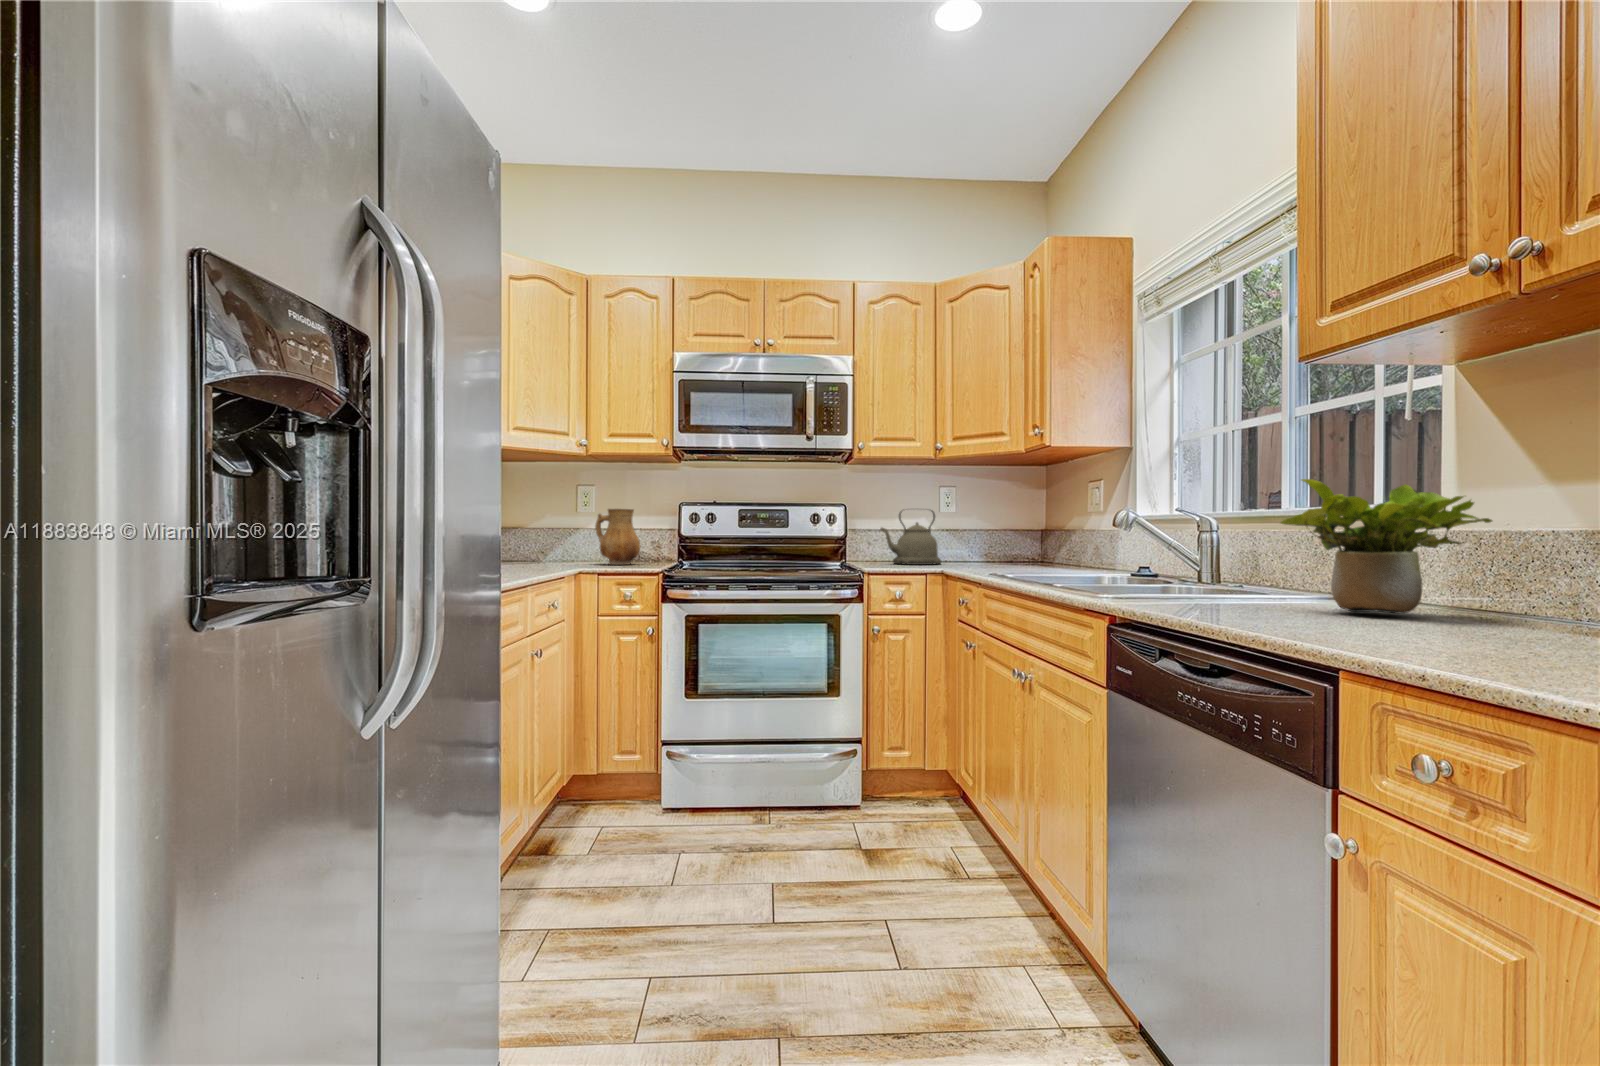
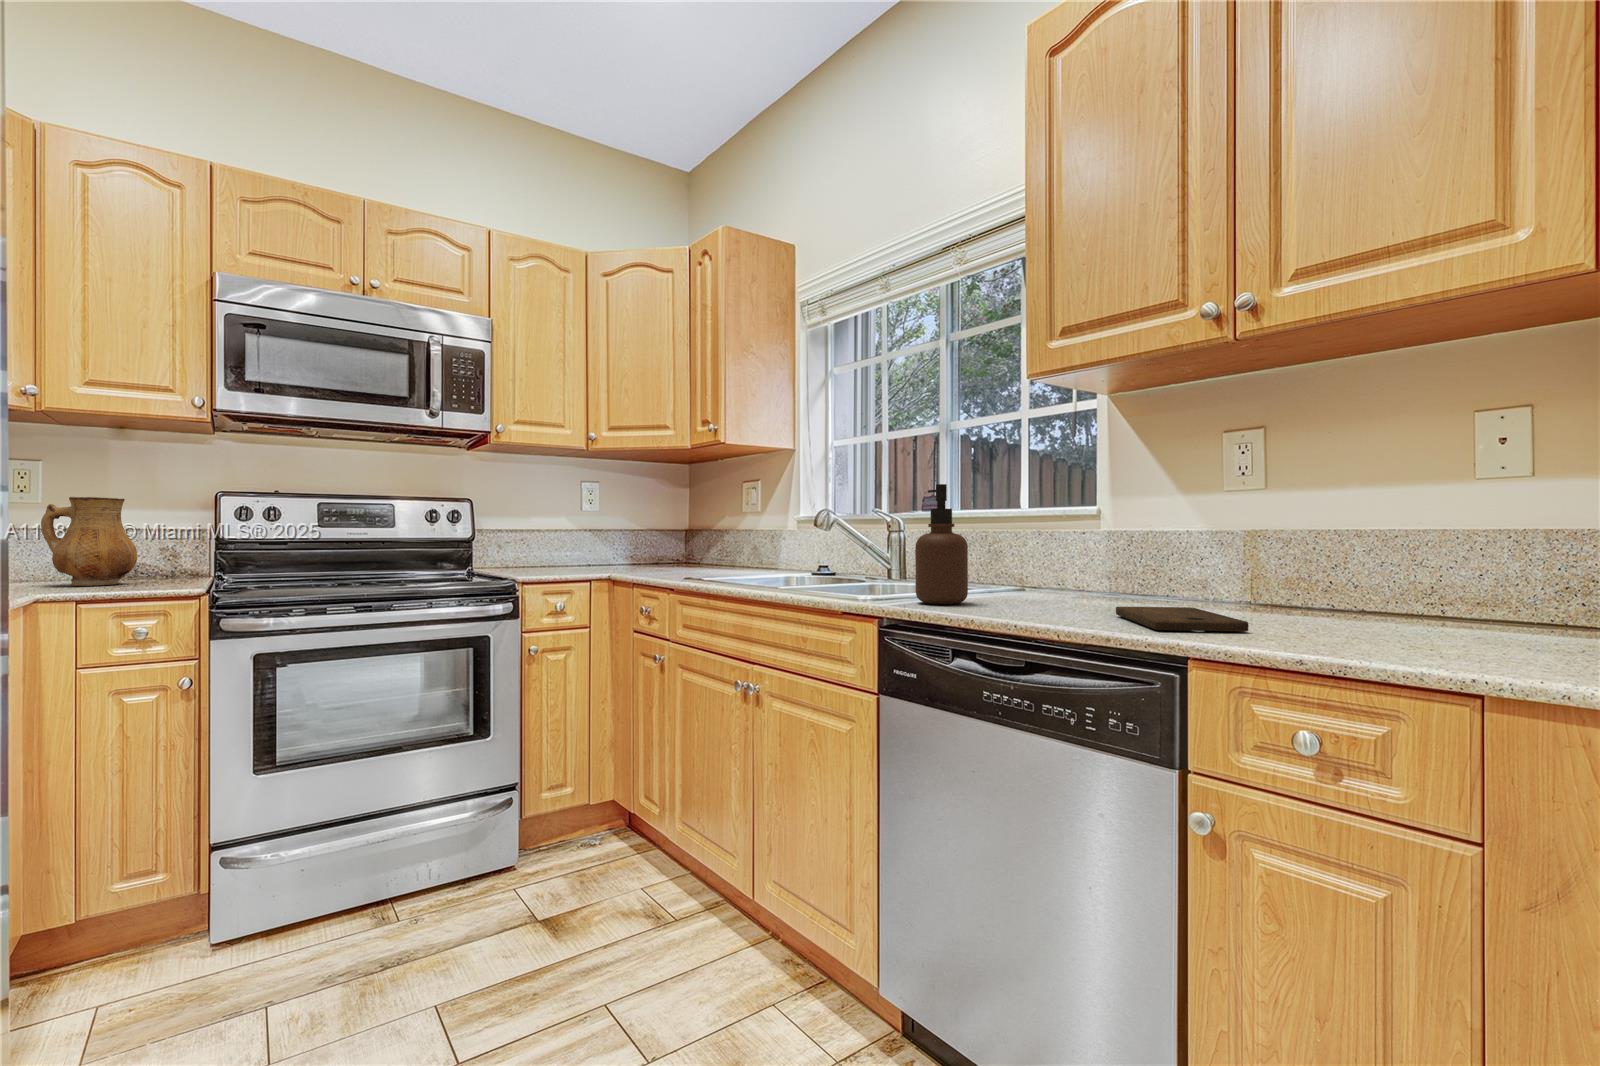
potted plant: present [1281,479,1492,613] -> none [1000,486,1137,601]
soap dispenser: none [1168,480,1231,608] -> present [915,484,968,604]
kettle: present [881,510,942,565] -> none [519,506,591,571]
cutting board: none [1384,621,1534,660] -> present [1116,607,1249,631]

